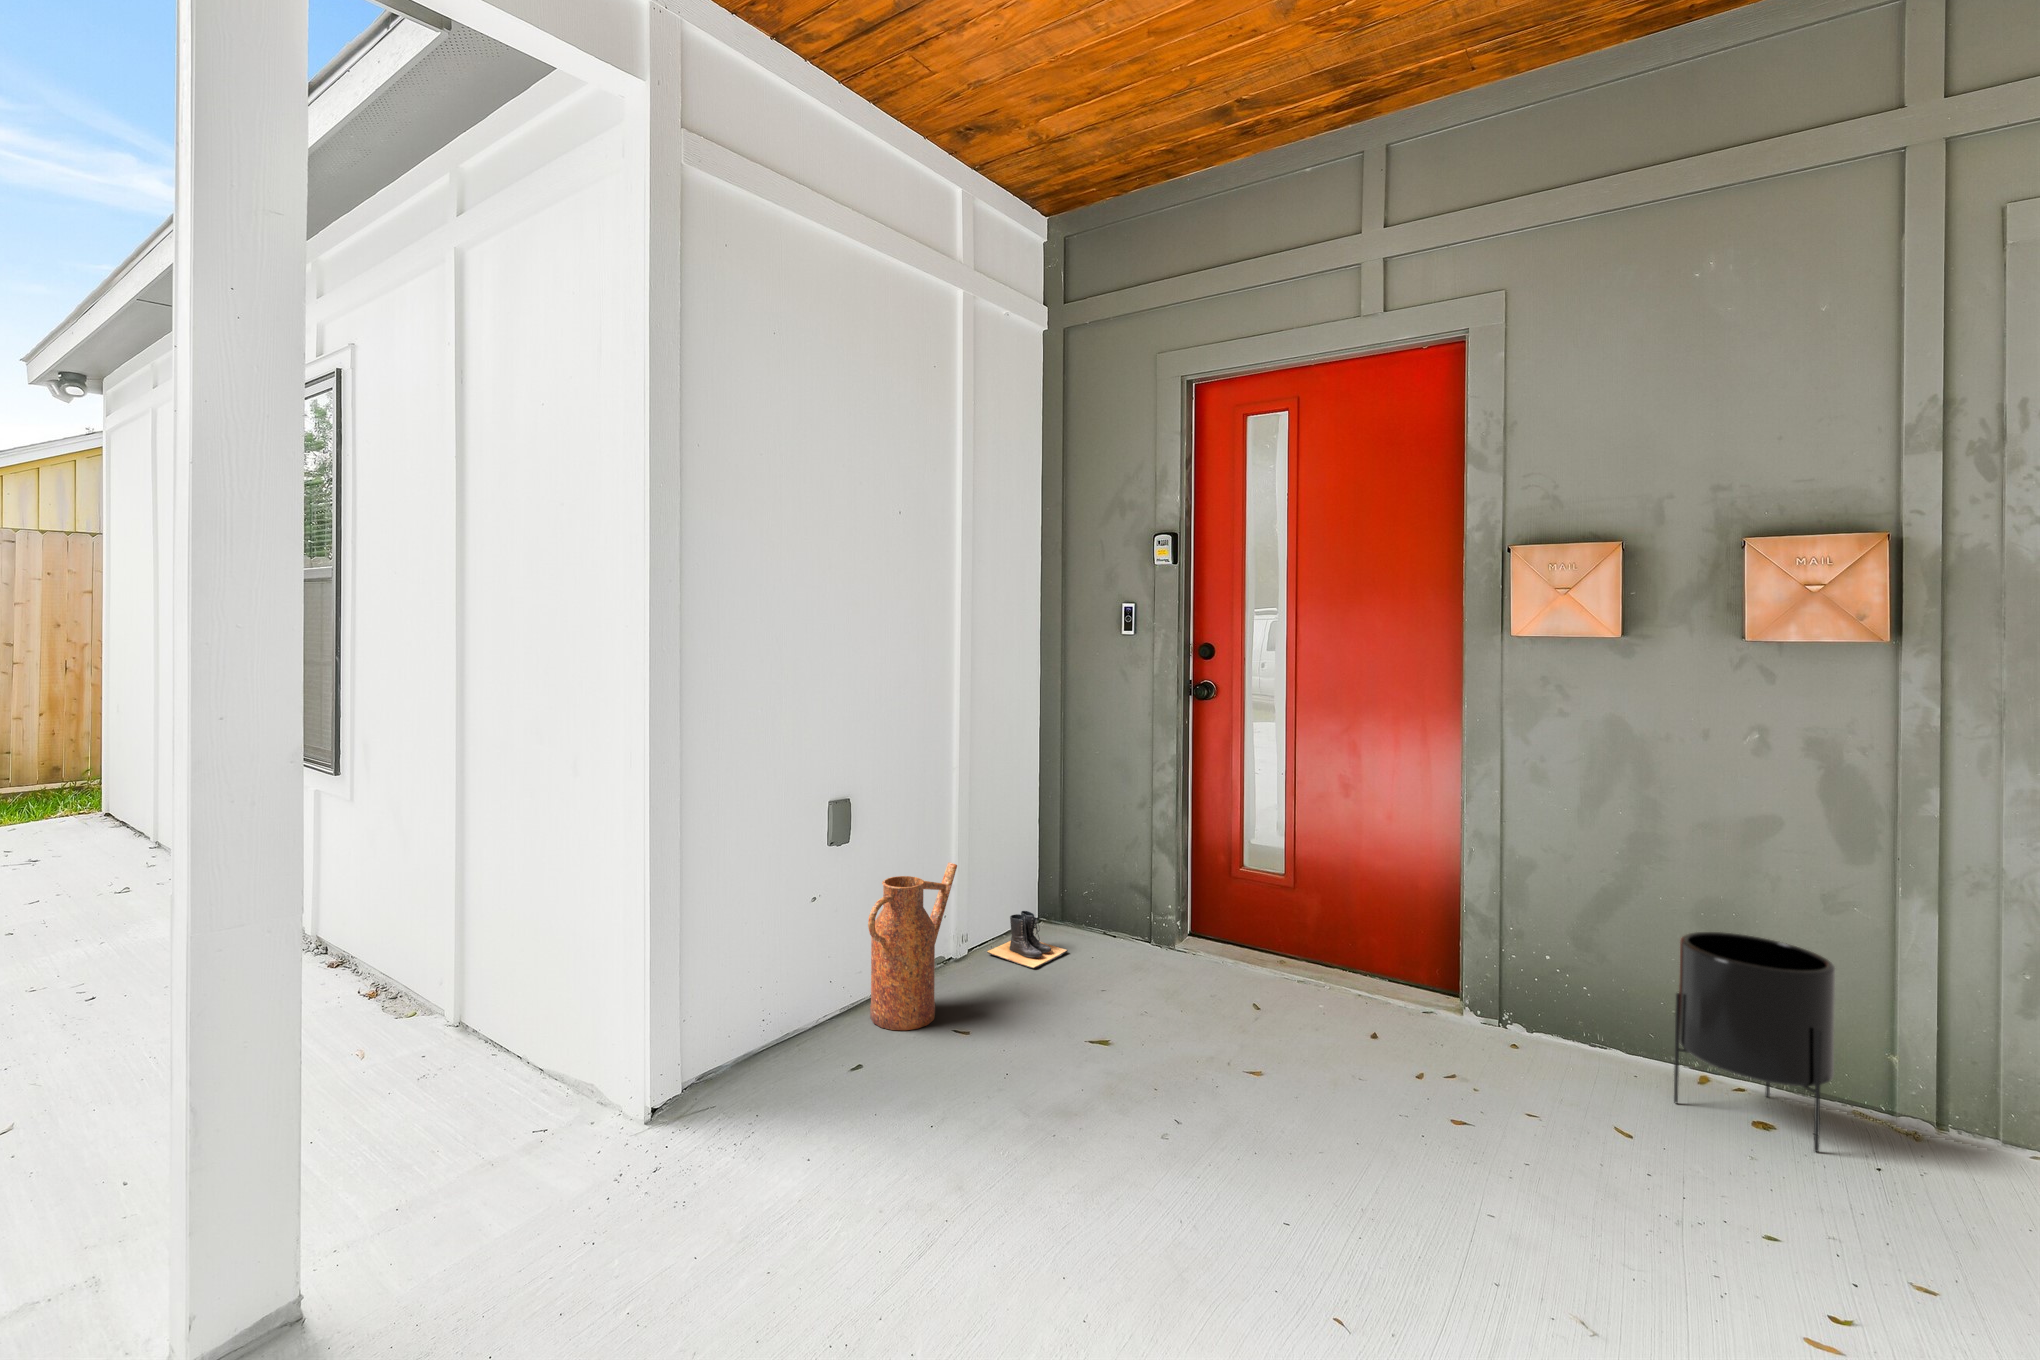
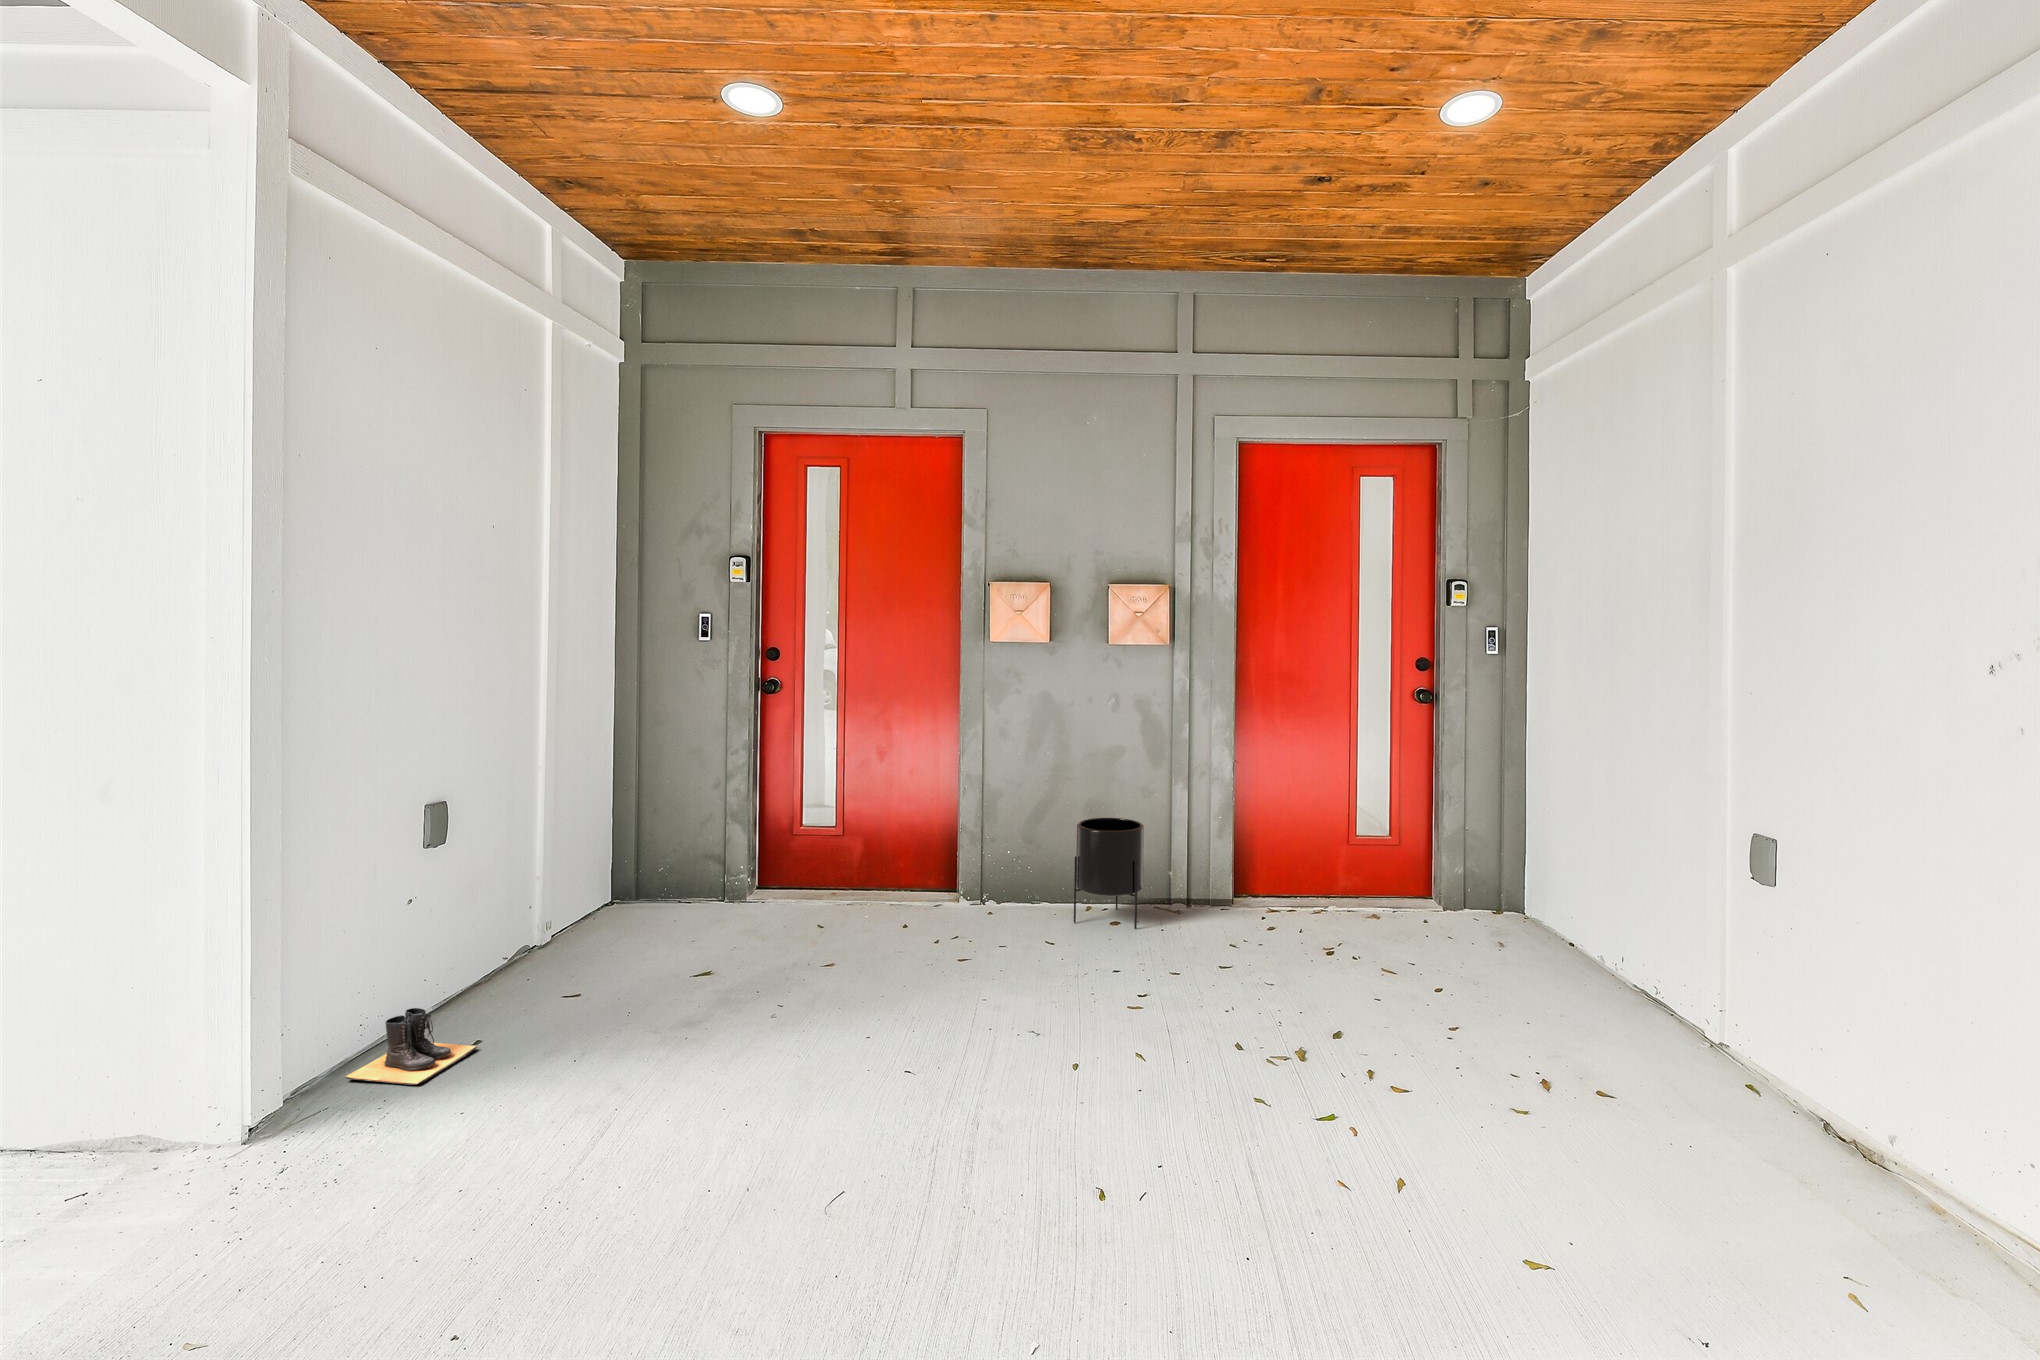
watering can: present [868,863,957,1030] -> none [468,853,554,1013]
boots: present [987,911,1067,968] -> present [345,1008,477,1085]

